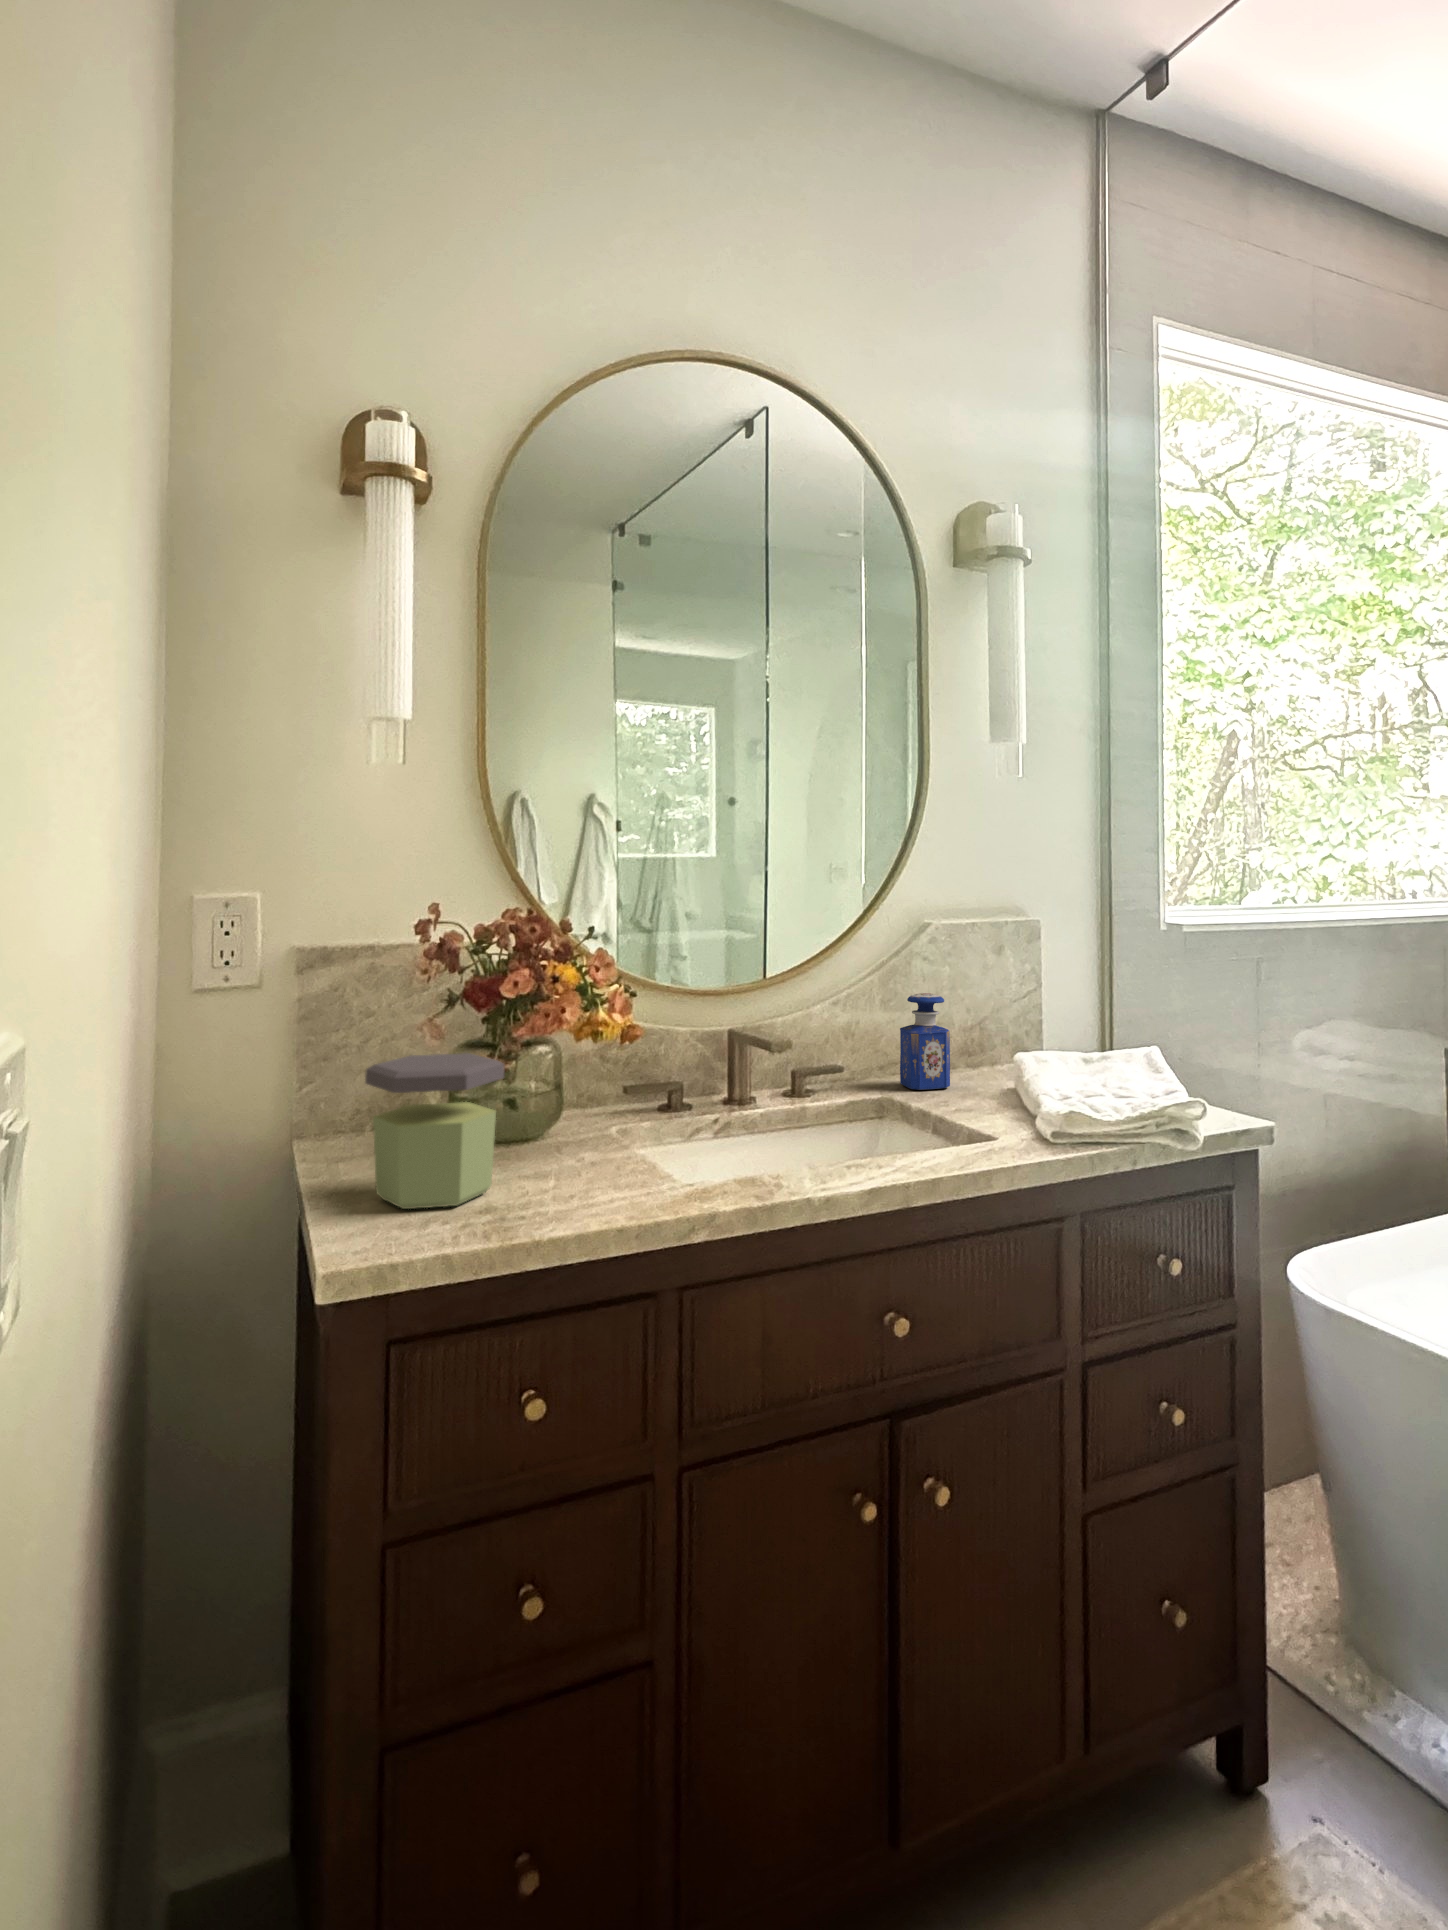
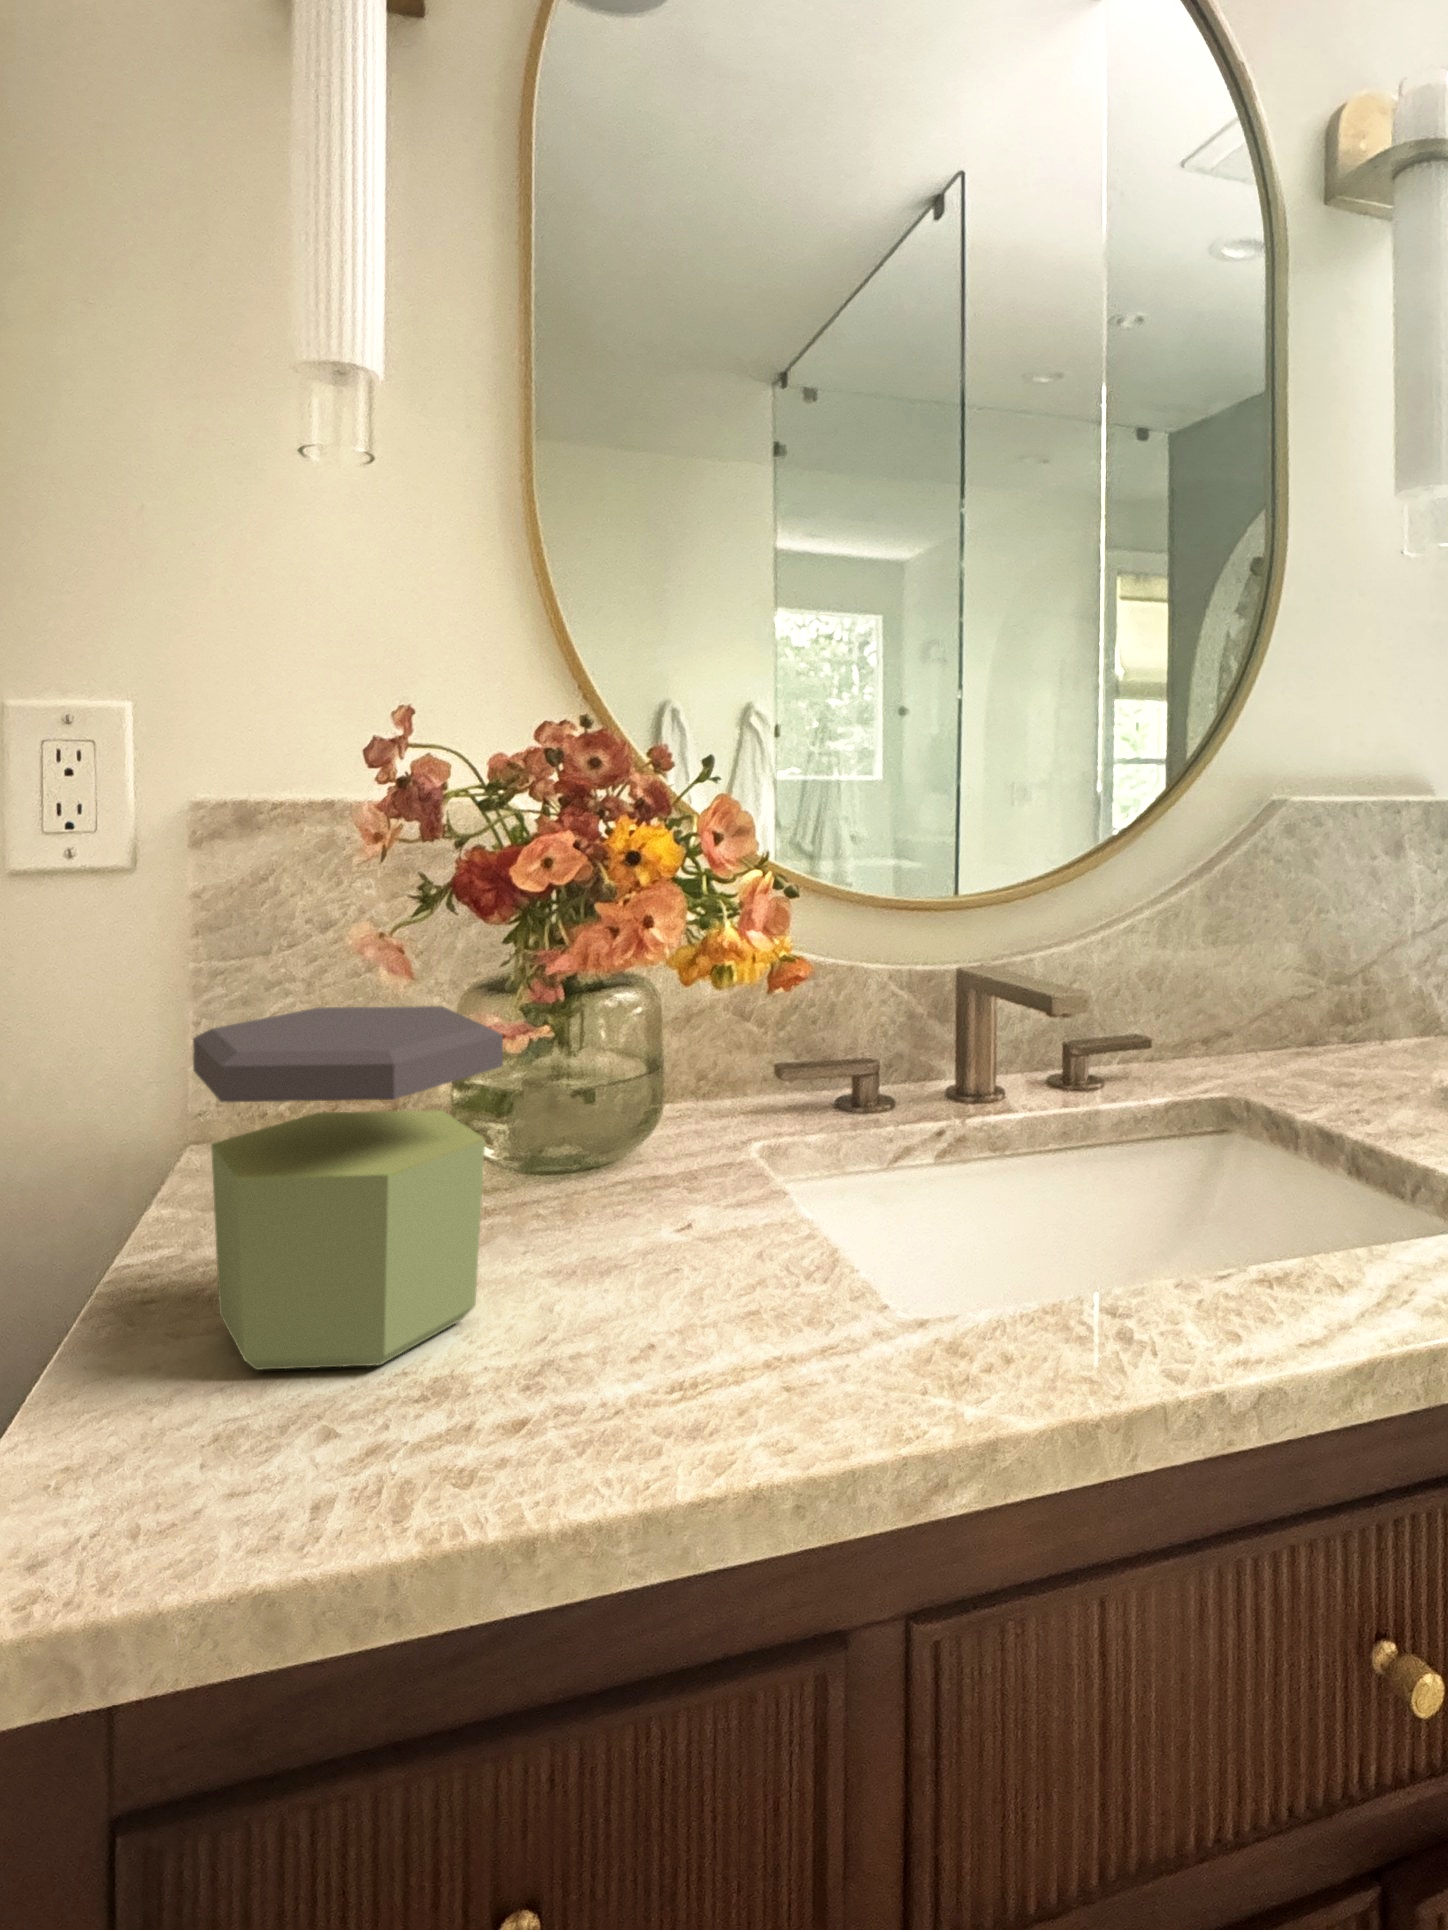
perfume bottle: present [900,993,950,1090] -> none [1246,915,1340,1082]

